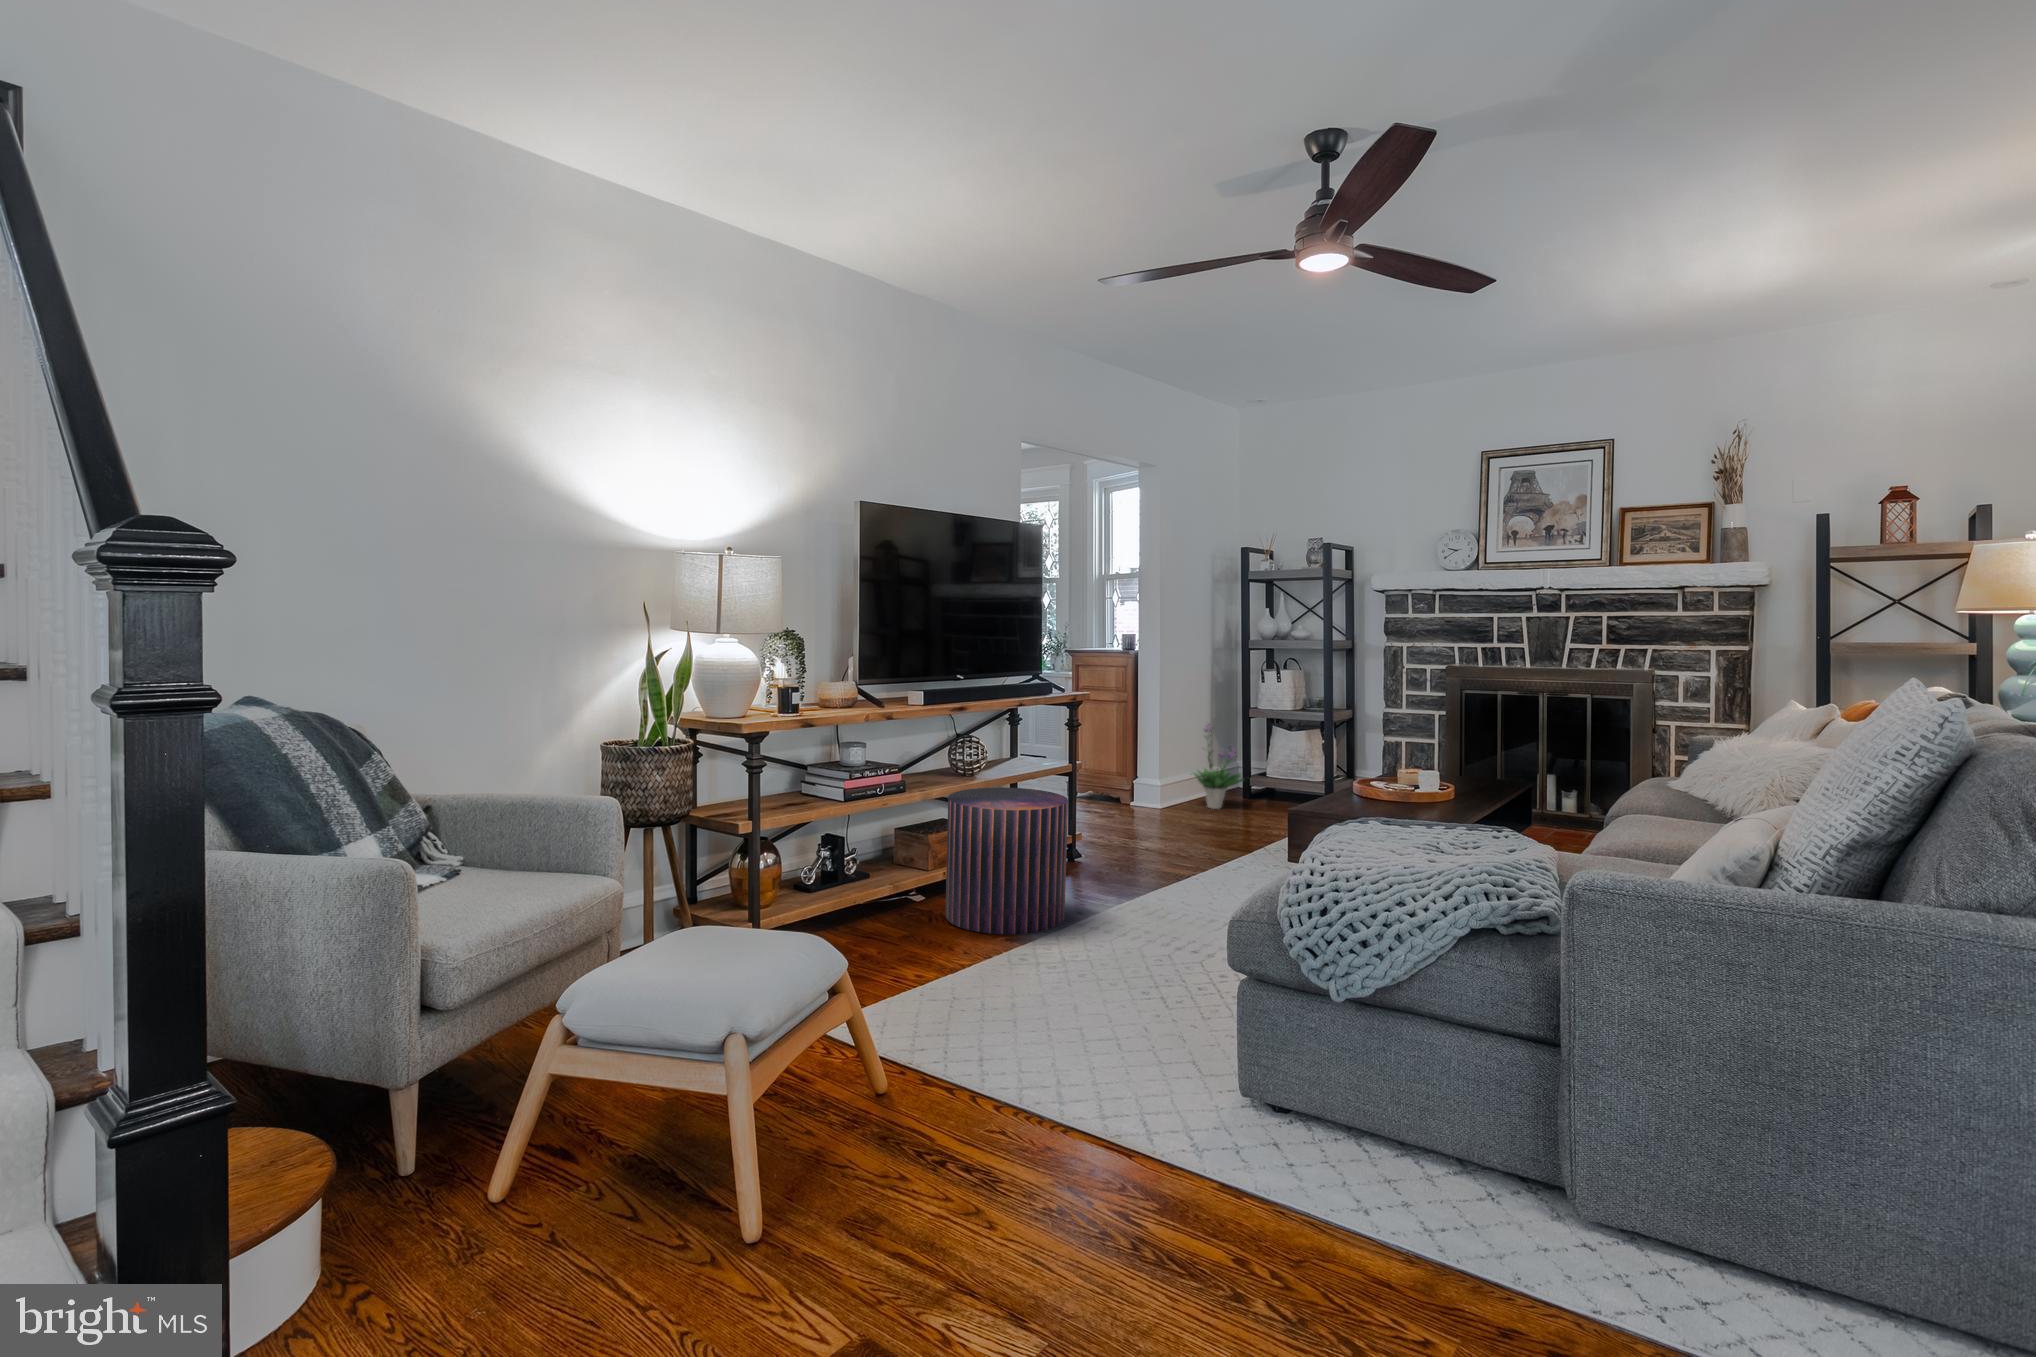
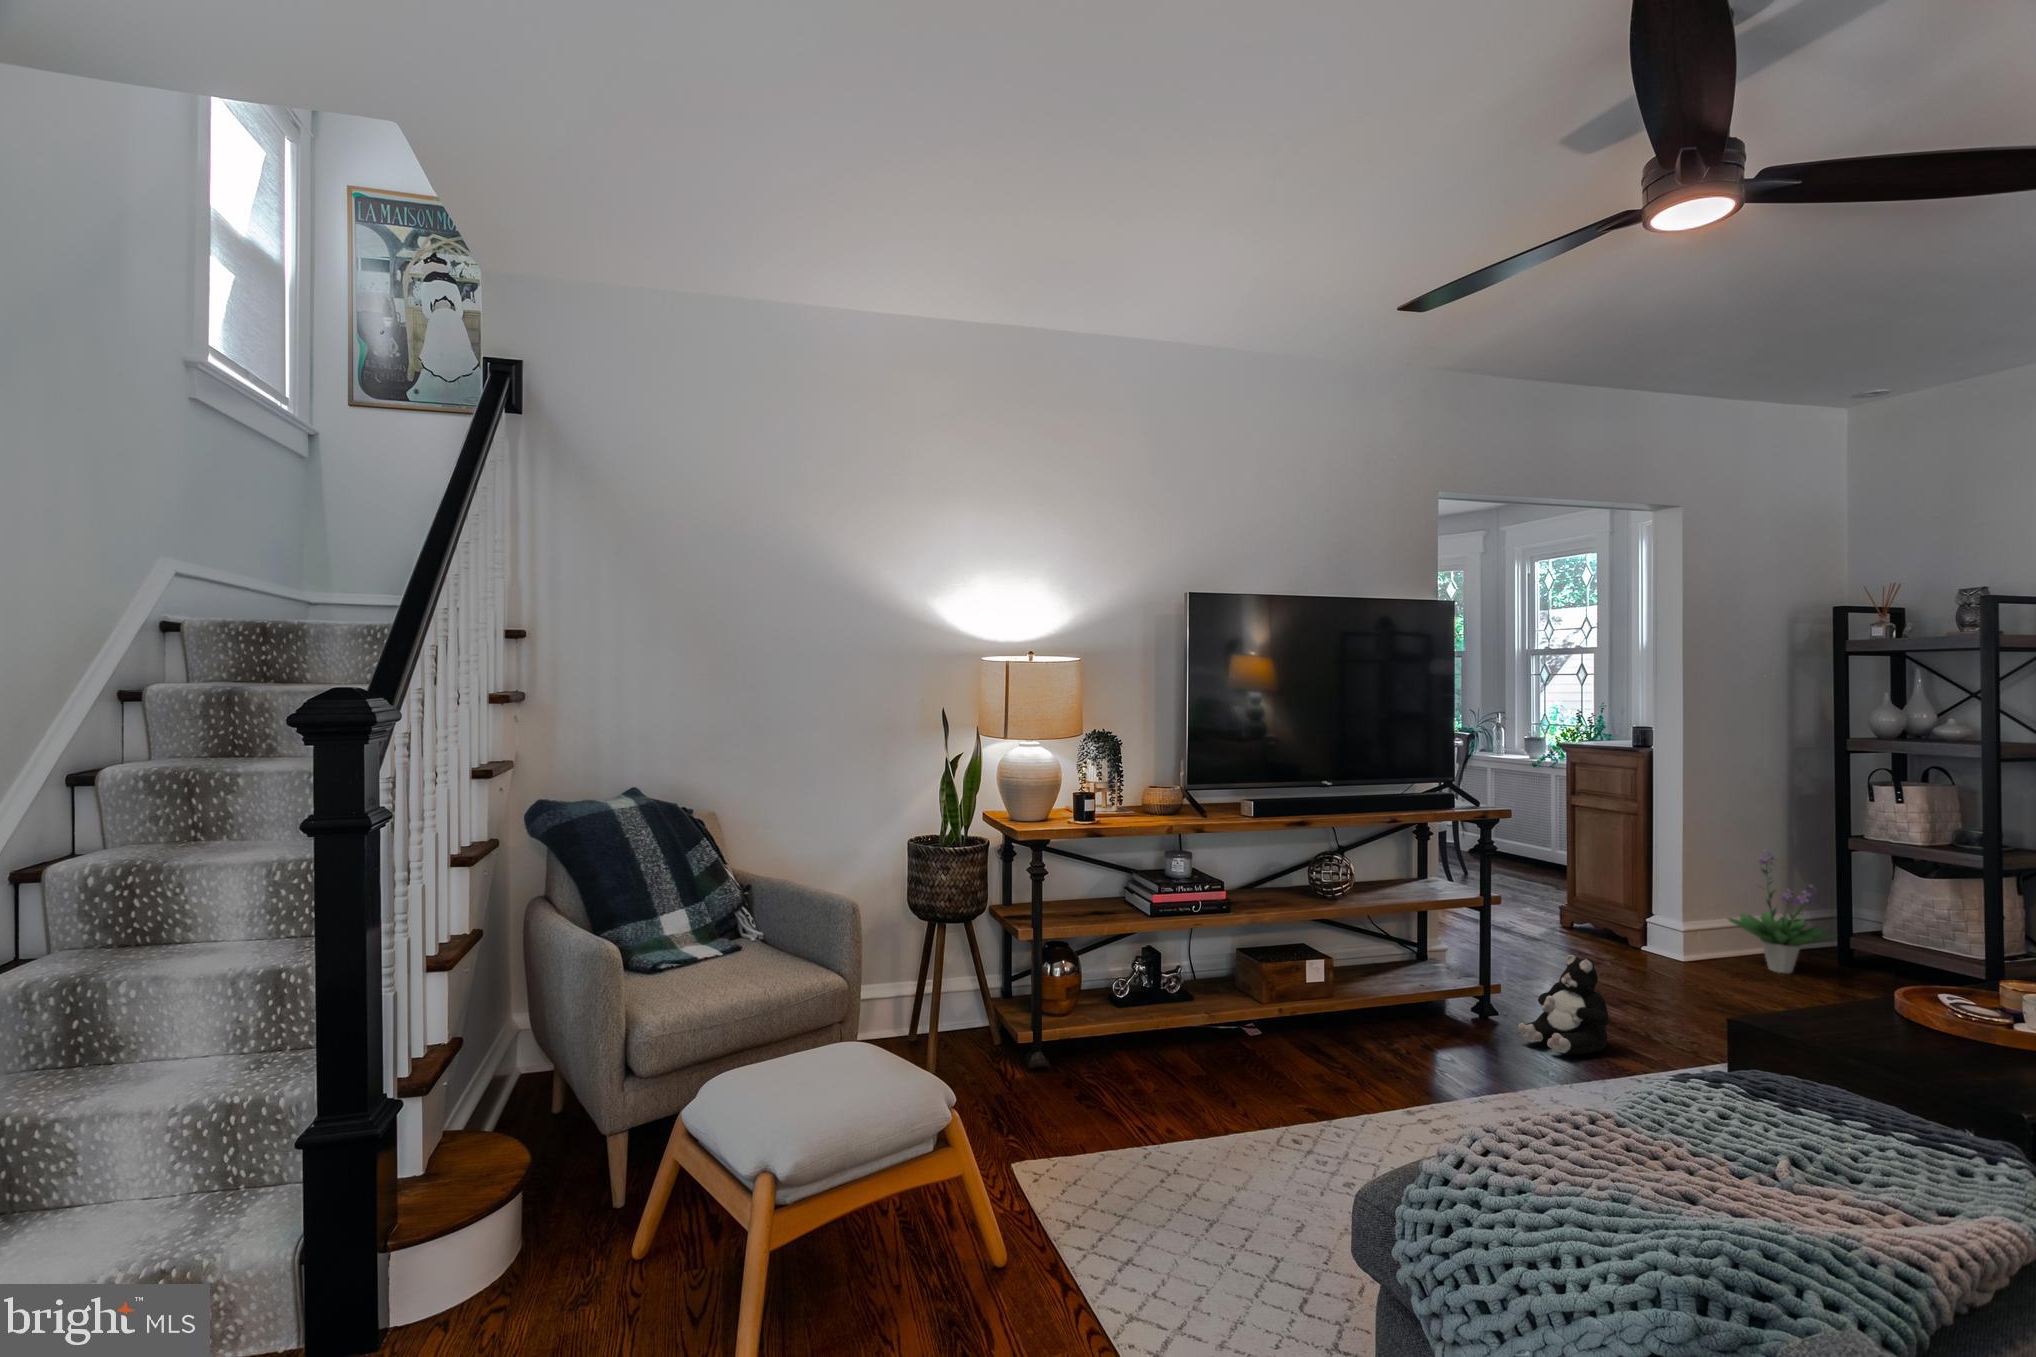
pouf: present [945,788,1068,935] -> none [1254,916,1409,1112]
plush toy: none [1105,801,1163,874] -> present [1518,954,1609,1055]

